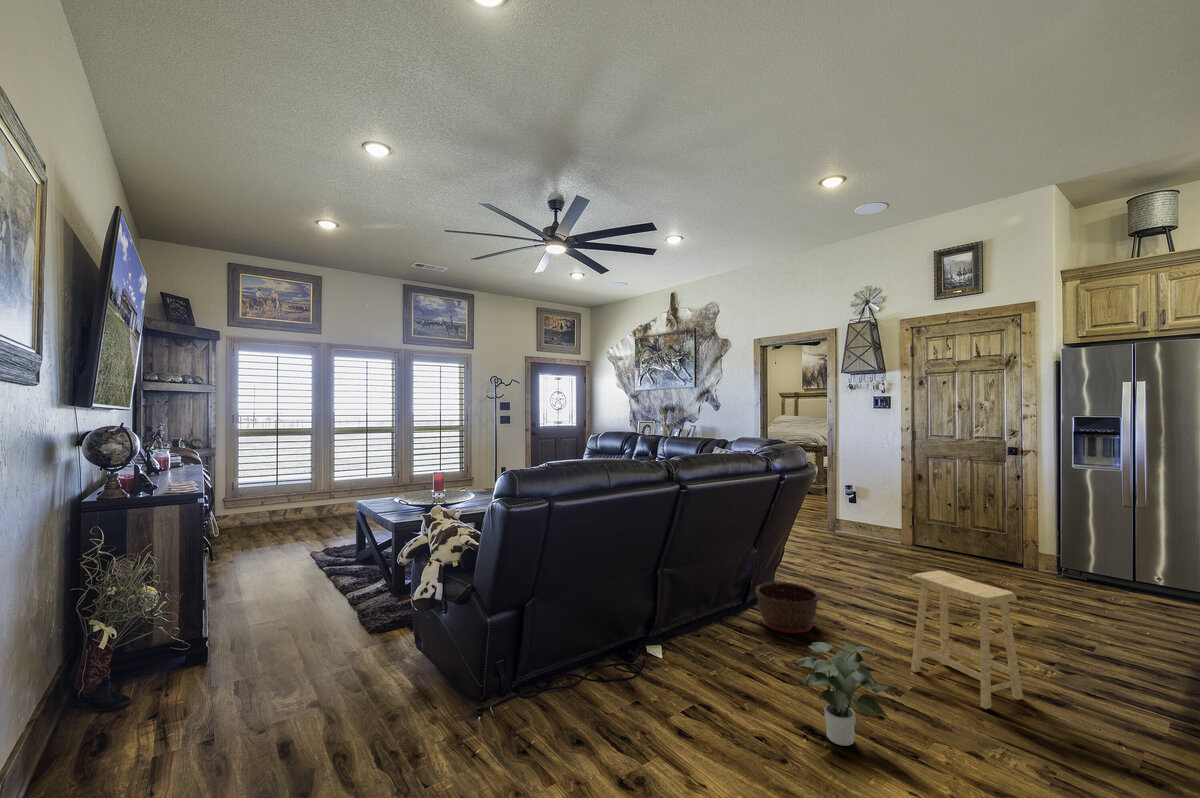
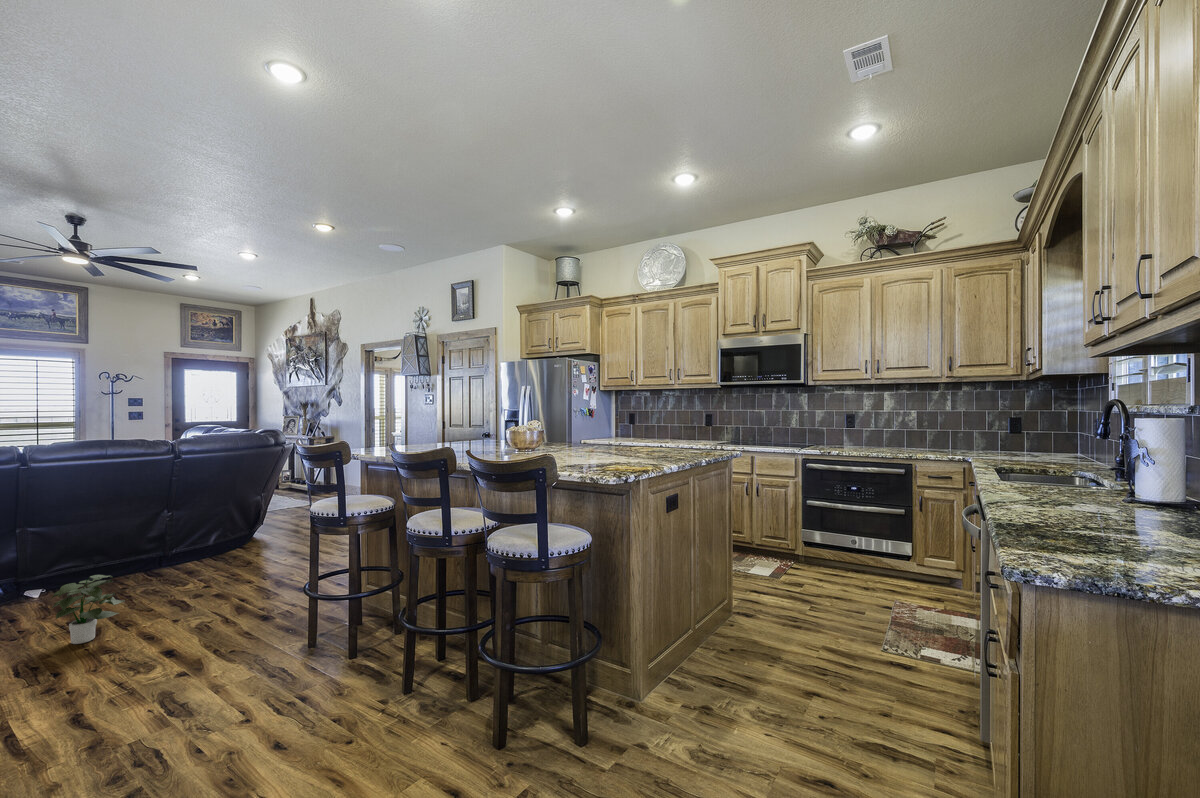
footstool: present [911,571,1023,709] -> none [238,524,285,612]
basket: present [756,582,819,633] -> none [174,544,232,582]

